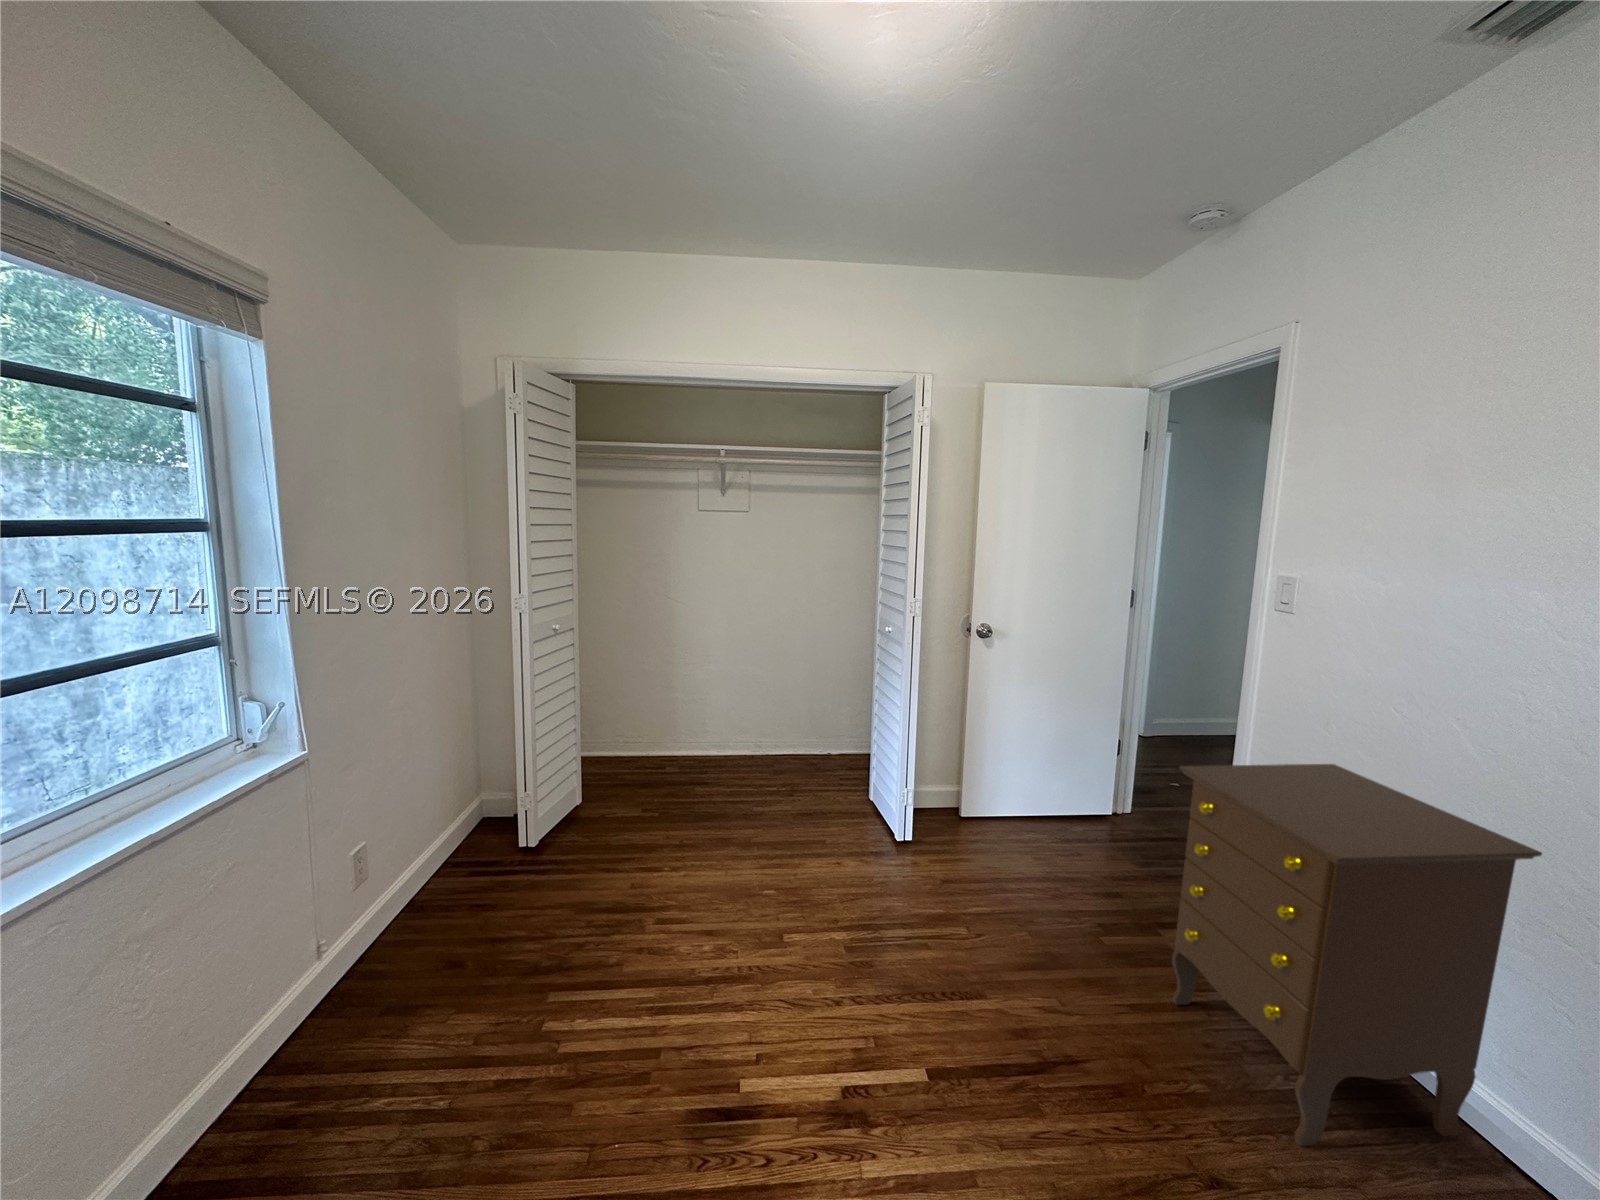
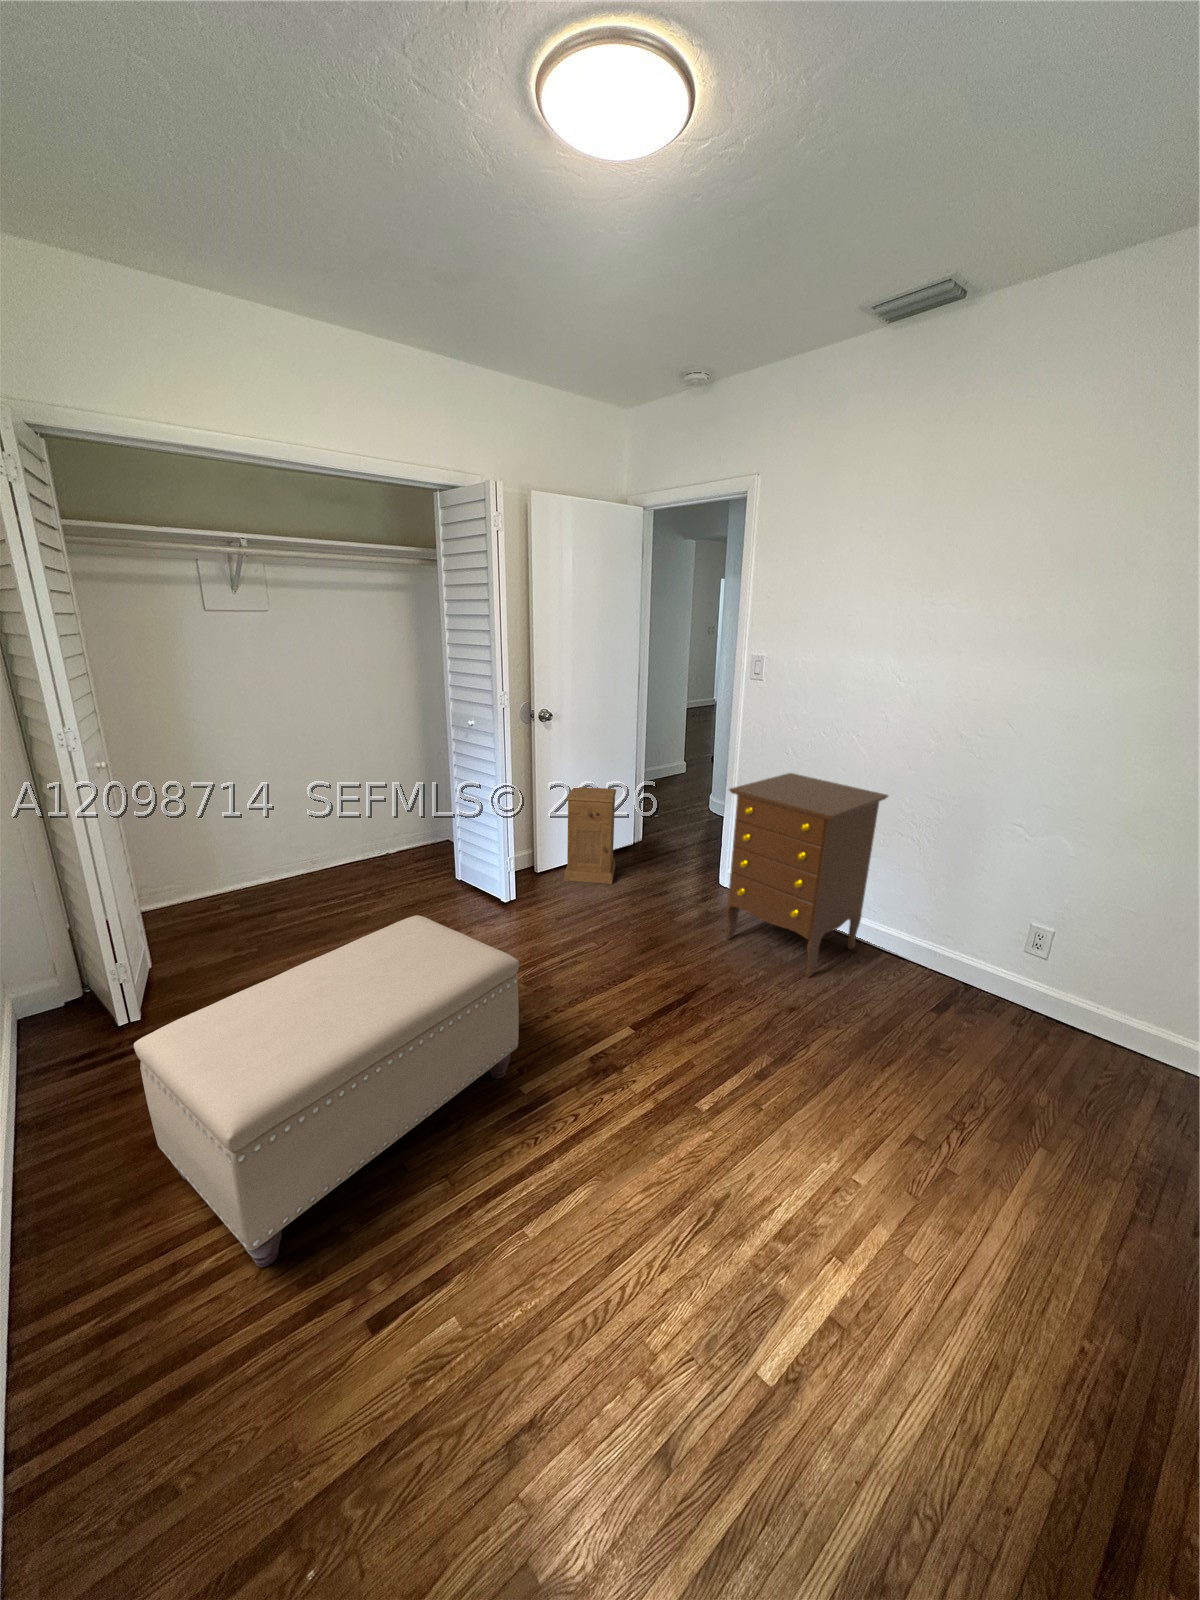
nightstand: none [988,721,1073,857] -> present [564,787,616,884]
ottoman: none [367,823,760,1137] -> present [134,915,519,1267]

